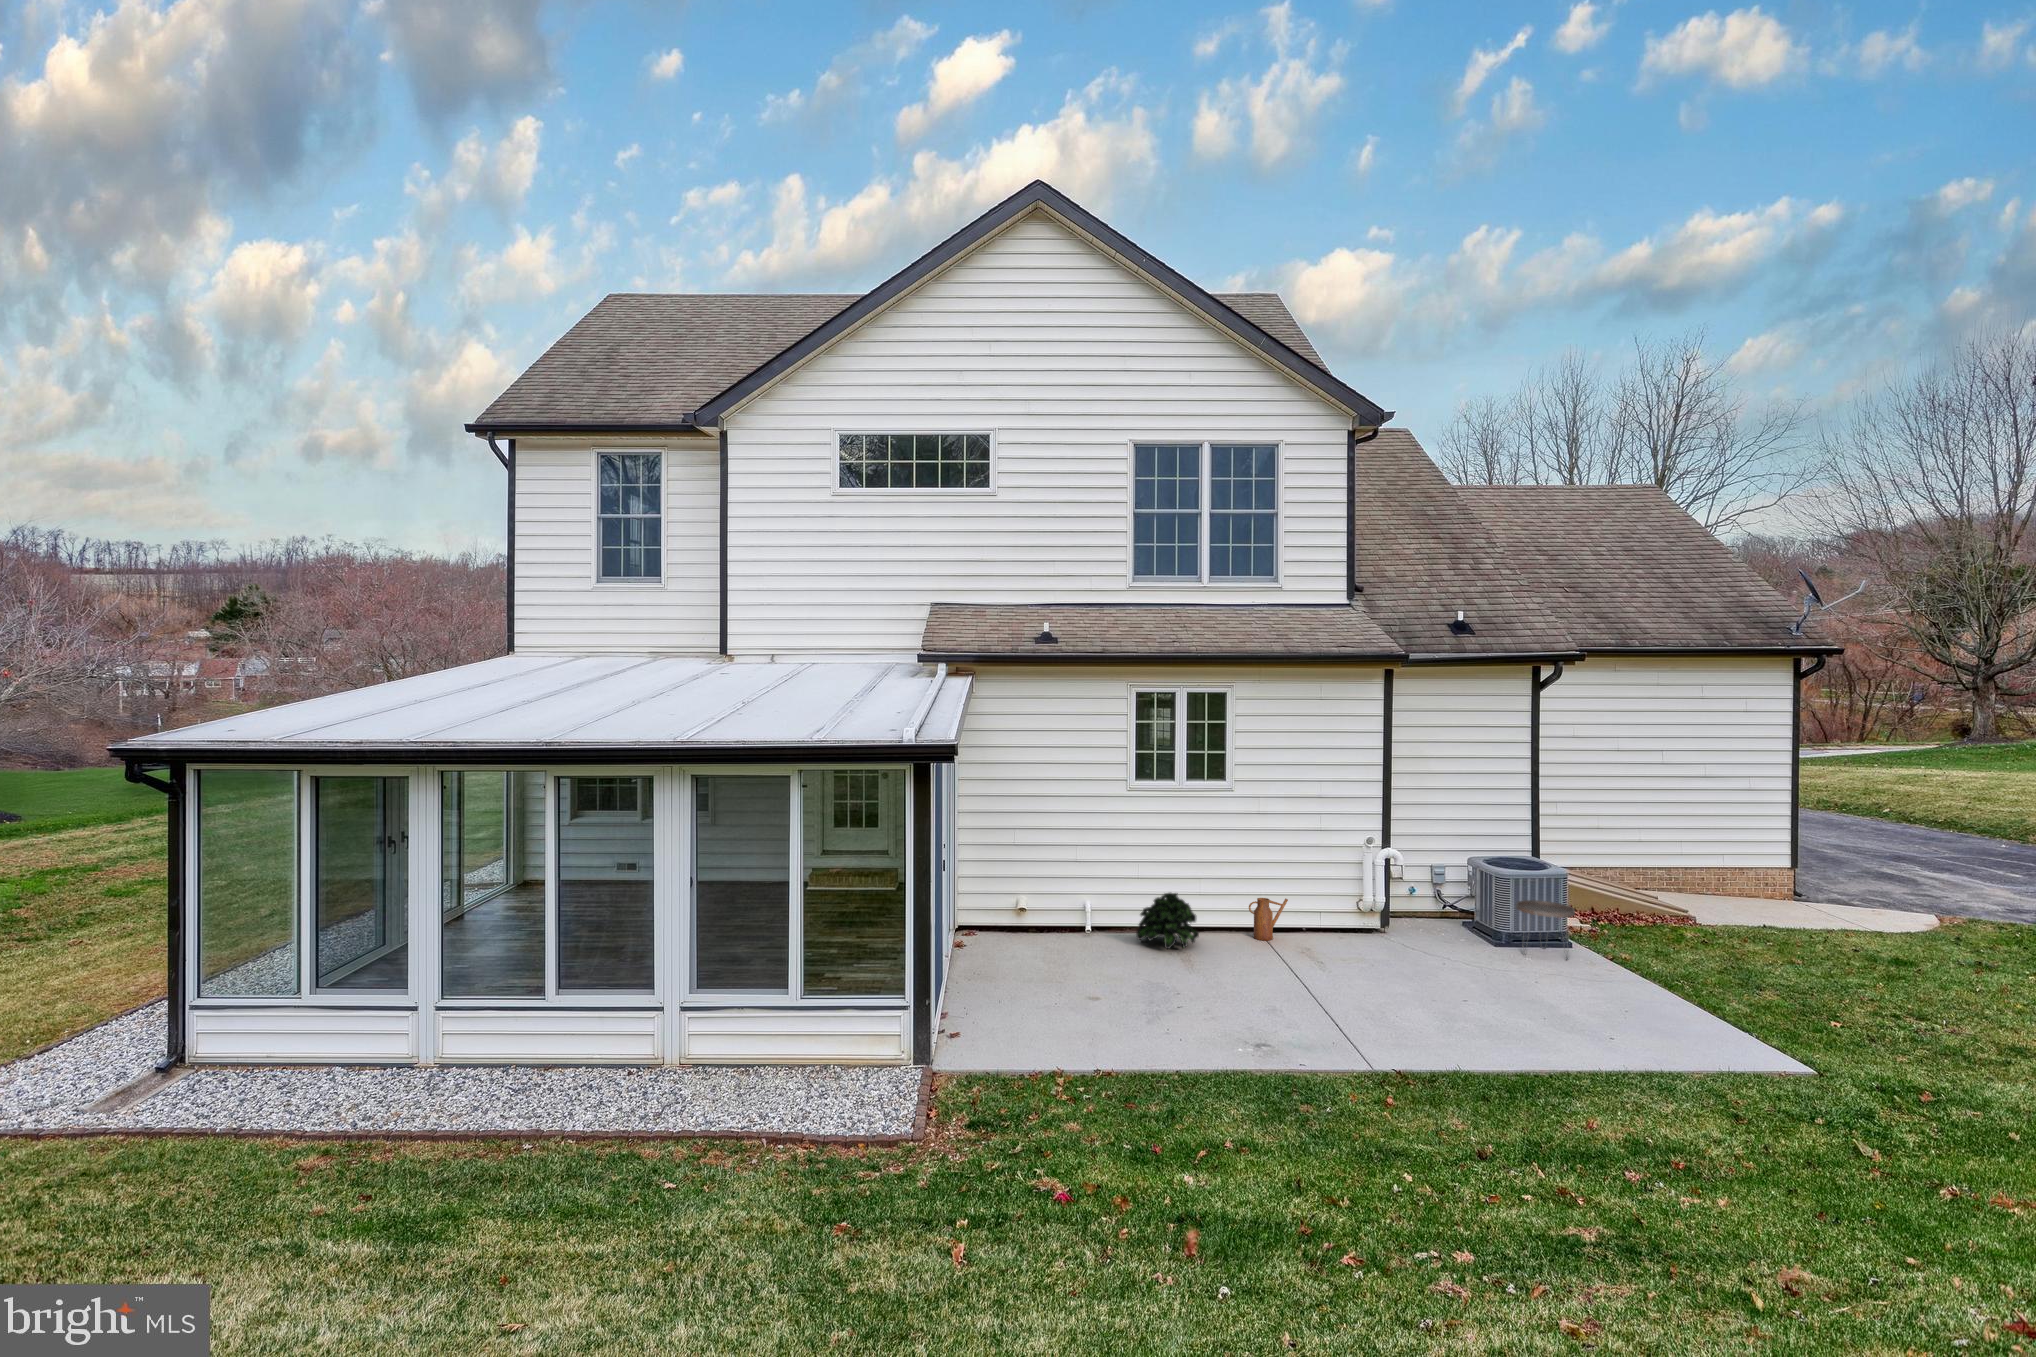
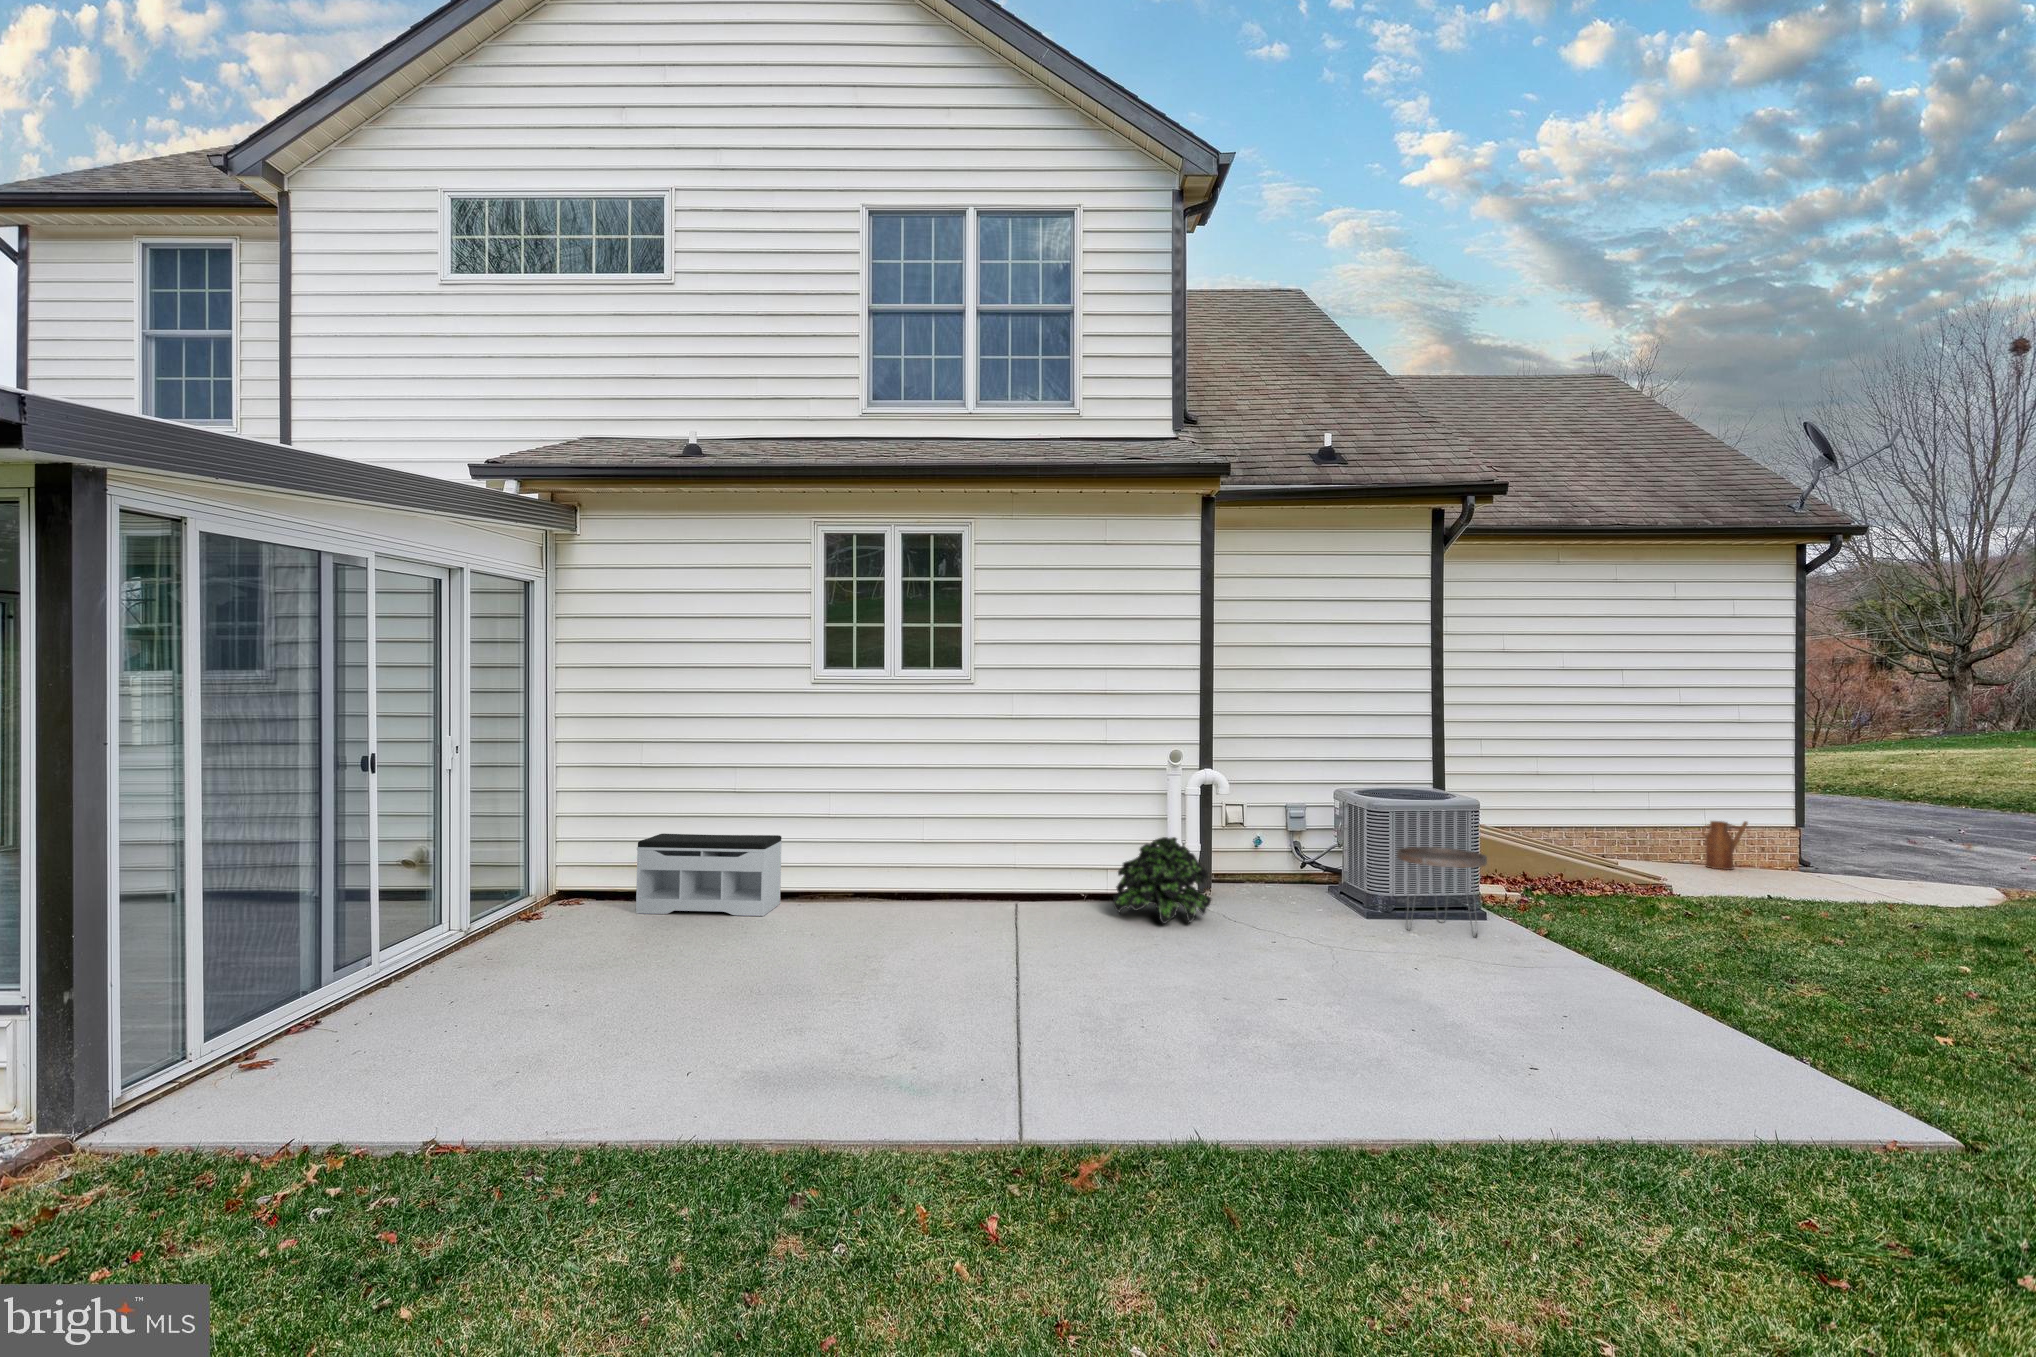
bench: none [1032,891,1114,945] -> present [636,834,782,916]
potted plant: present [1136,893,1199,949] -> present [1113,837,1211,924]
watering can: present [1249,898,1288,941] -> present [1702,821,1748,870]

